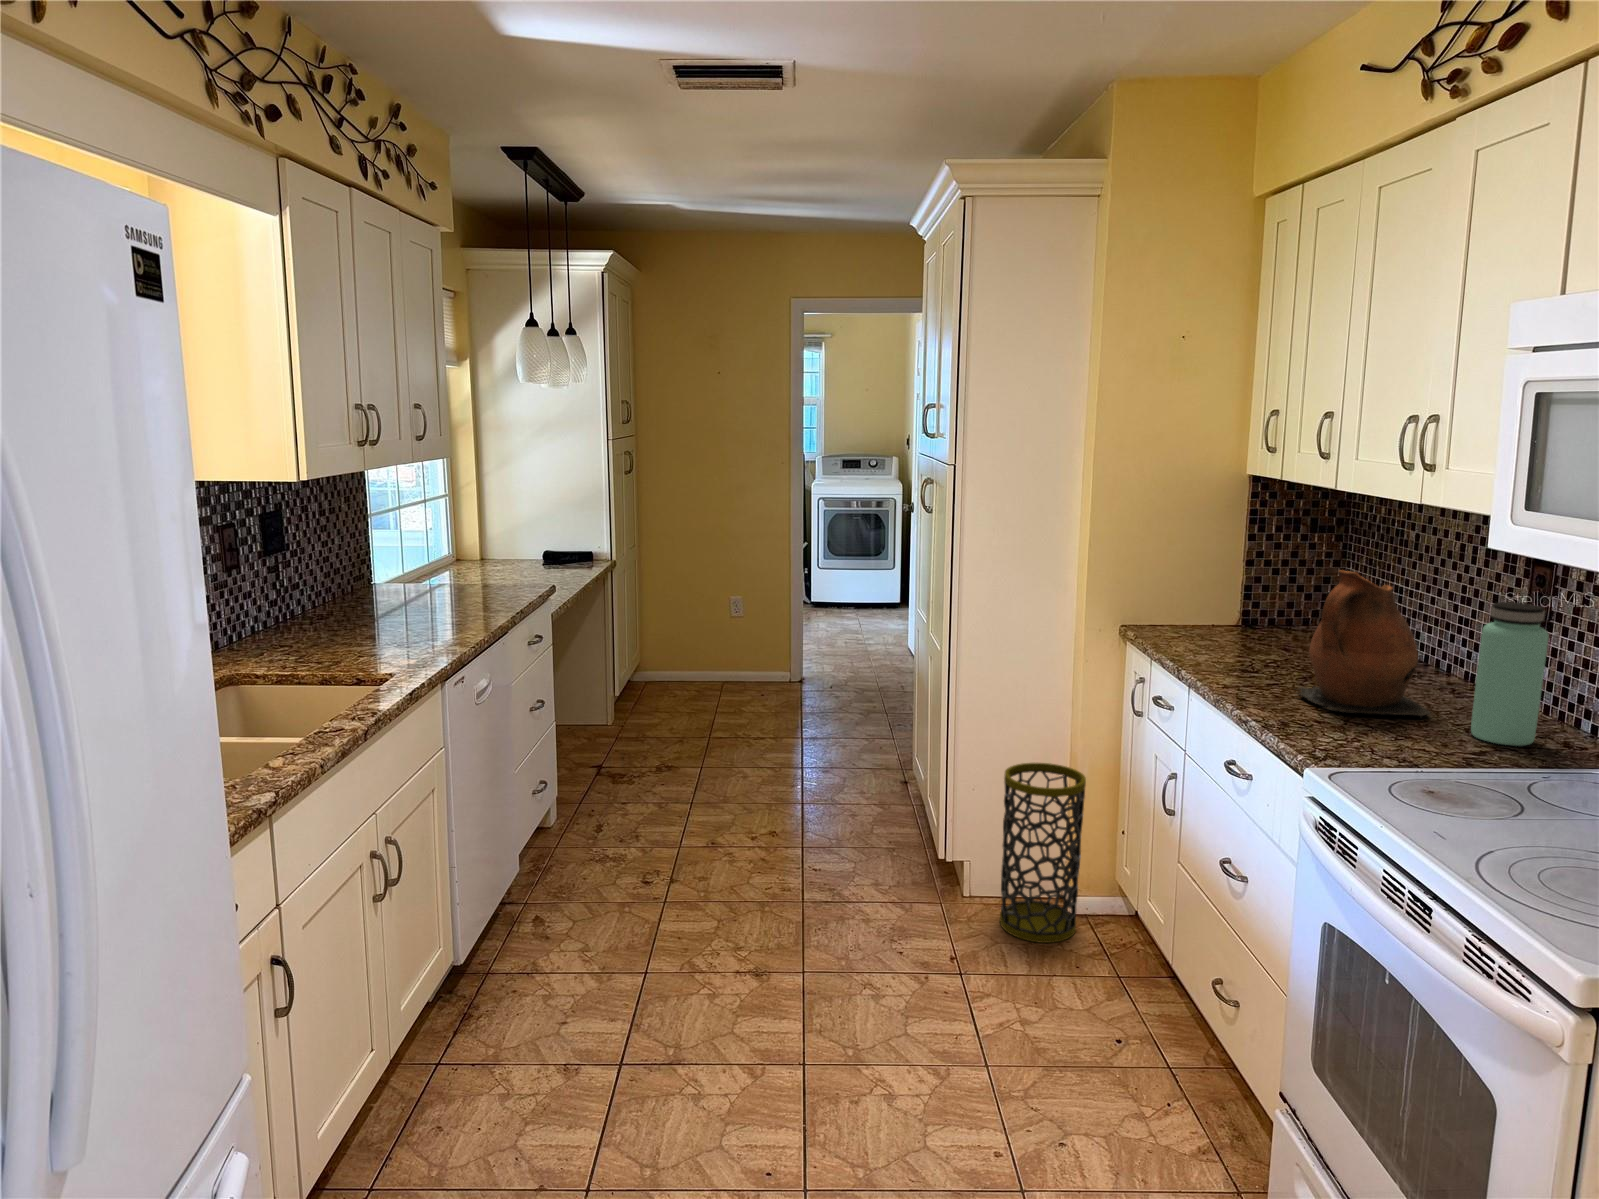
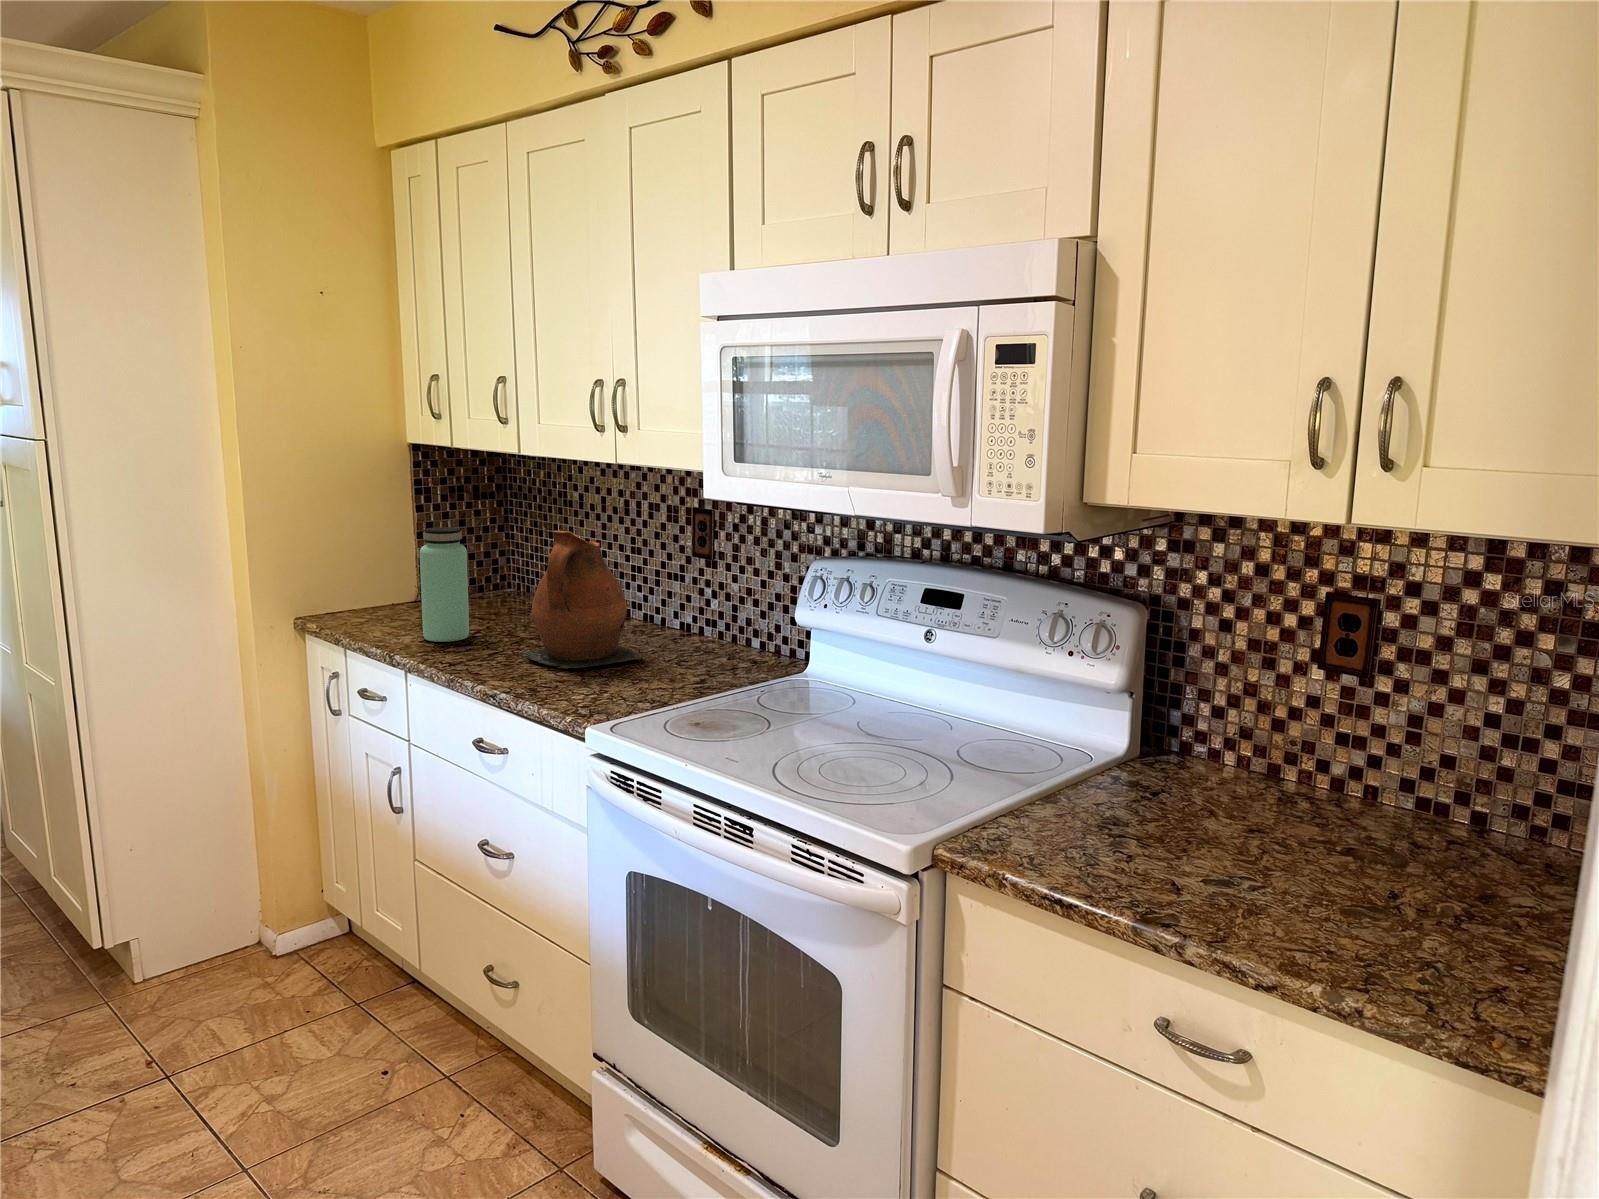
bottle: present [1471,602,1549,746] -> present [420,527,469,642]
trash can: present [1000,763,1086,943] -> none [175,791,291,1008]

